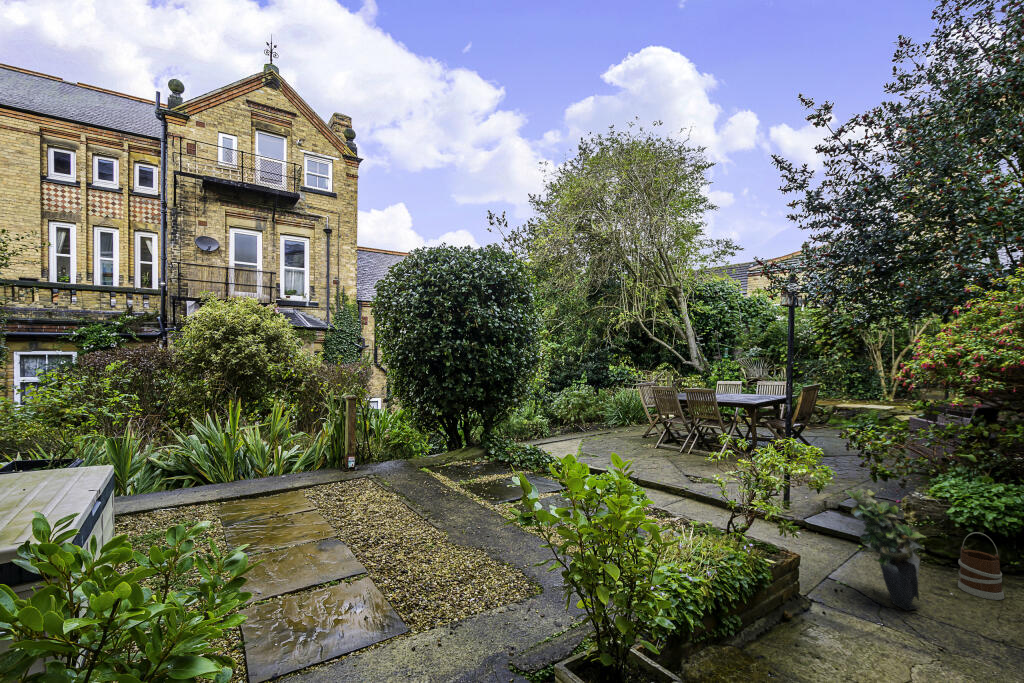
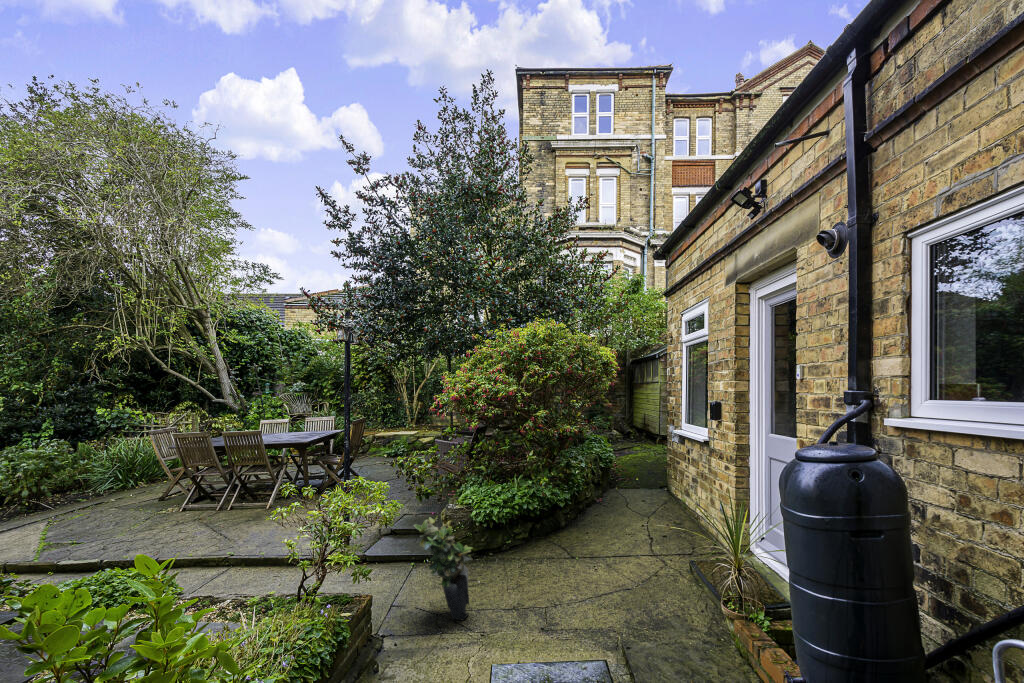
wooden bucket: present [958,532,1004,600] -> none [482,526,507,578]

